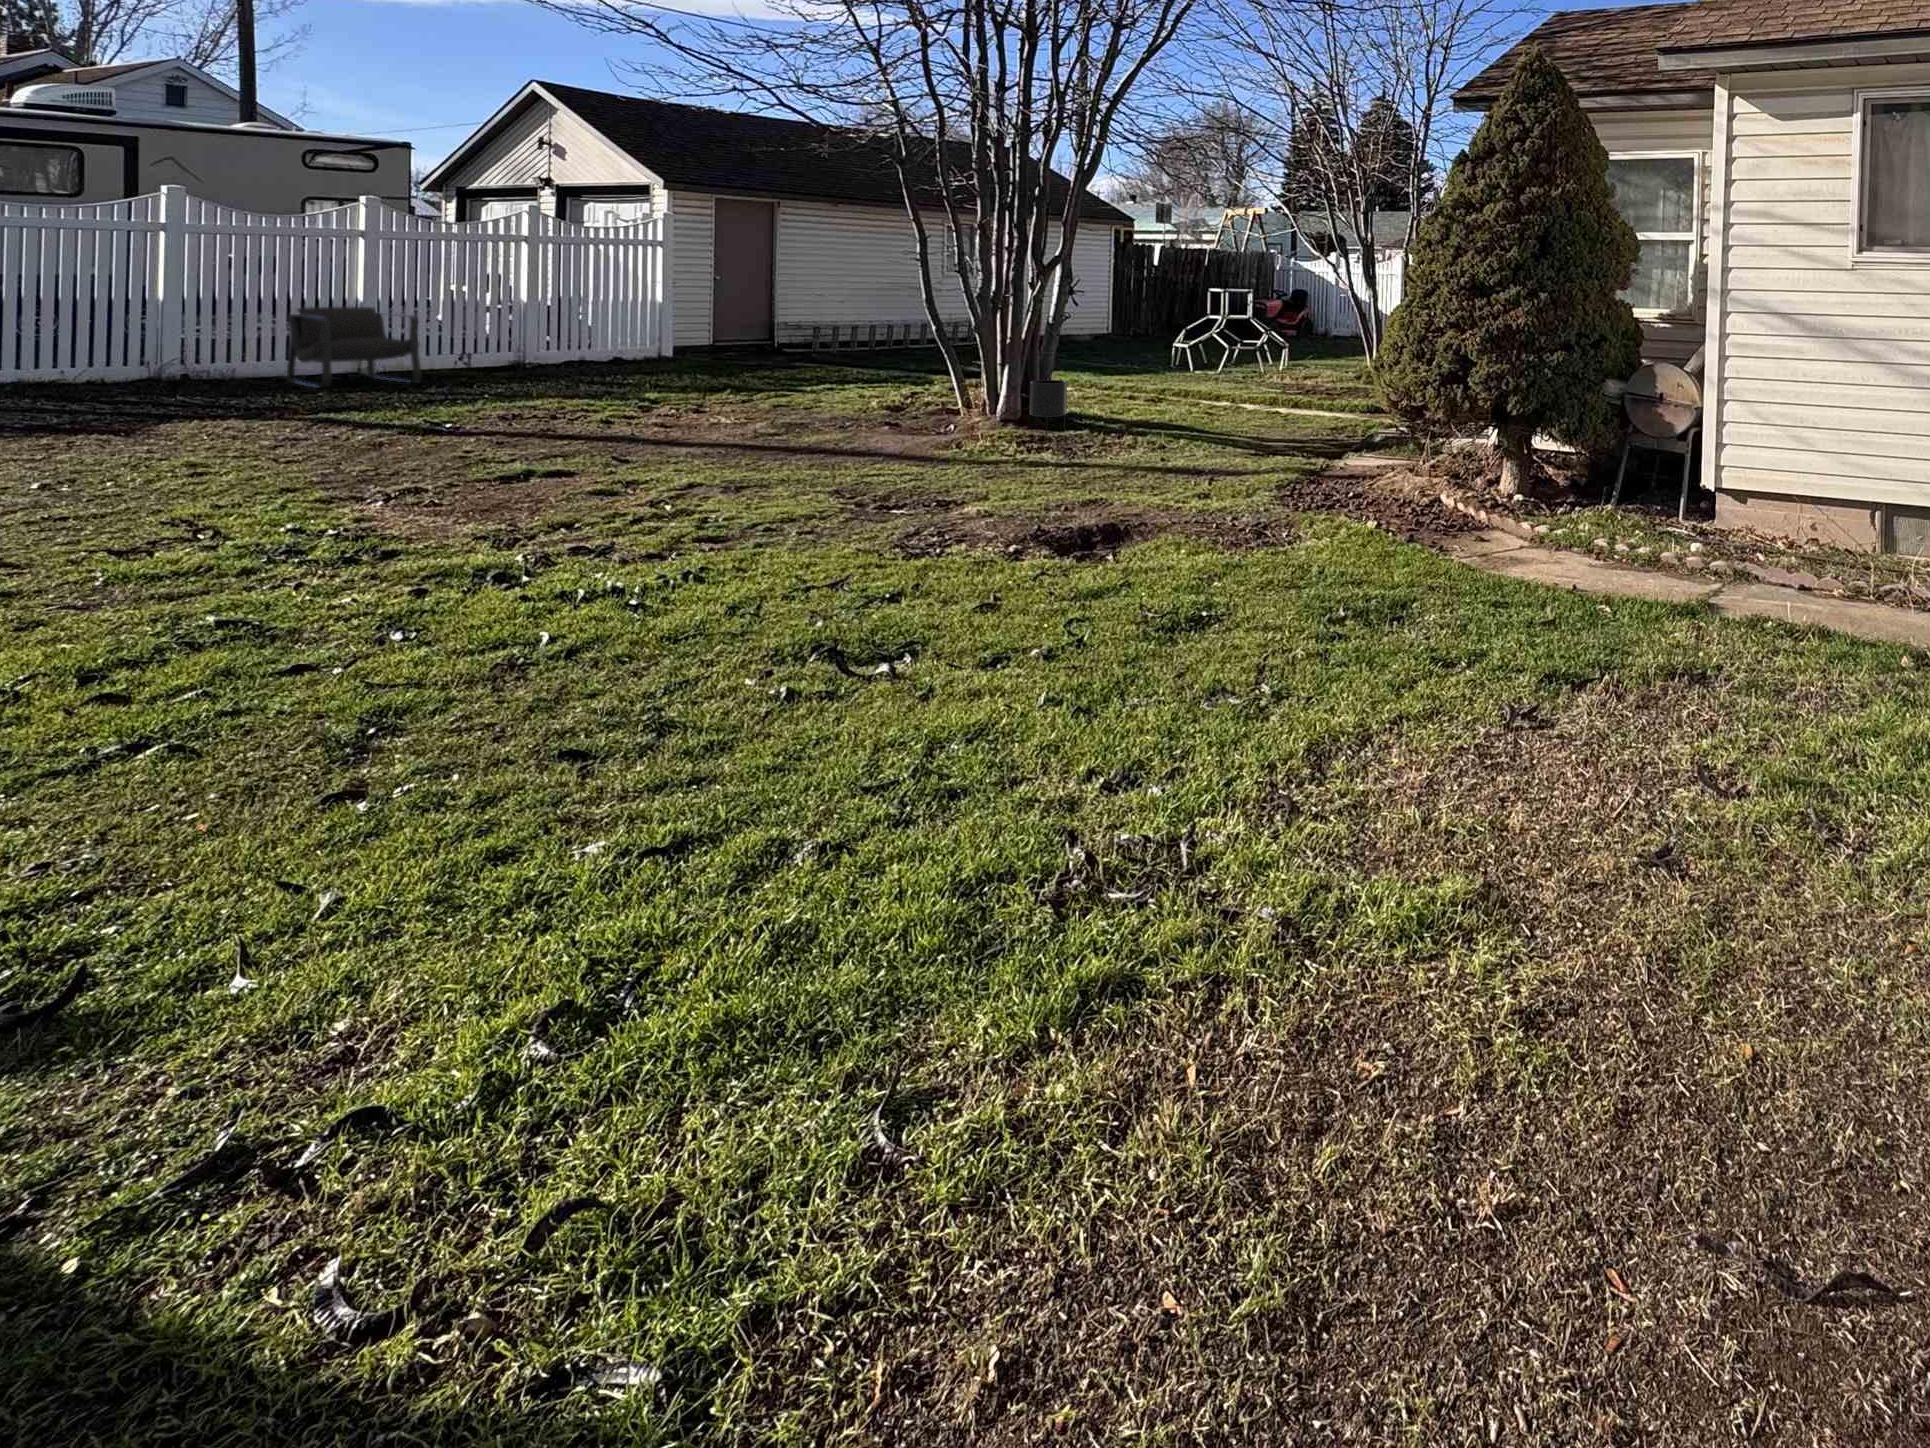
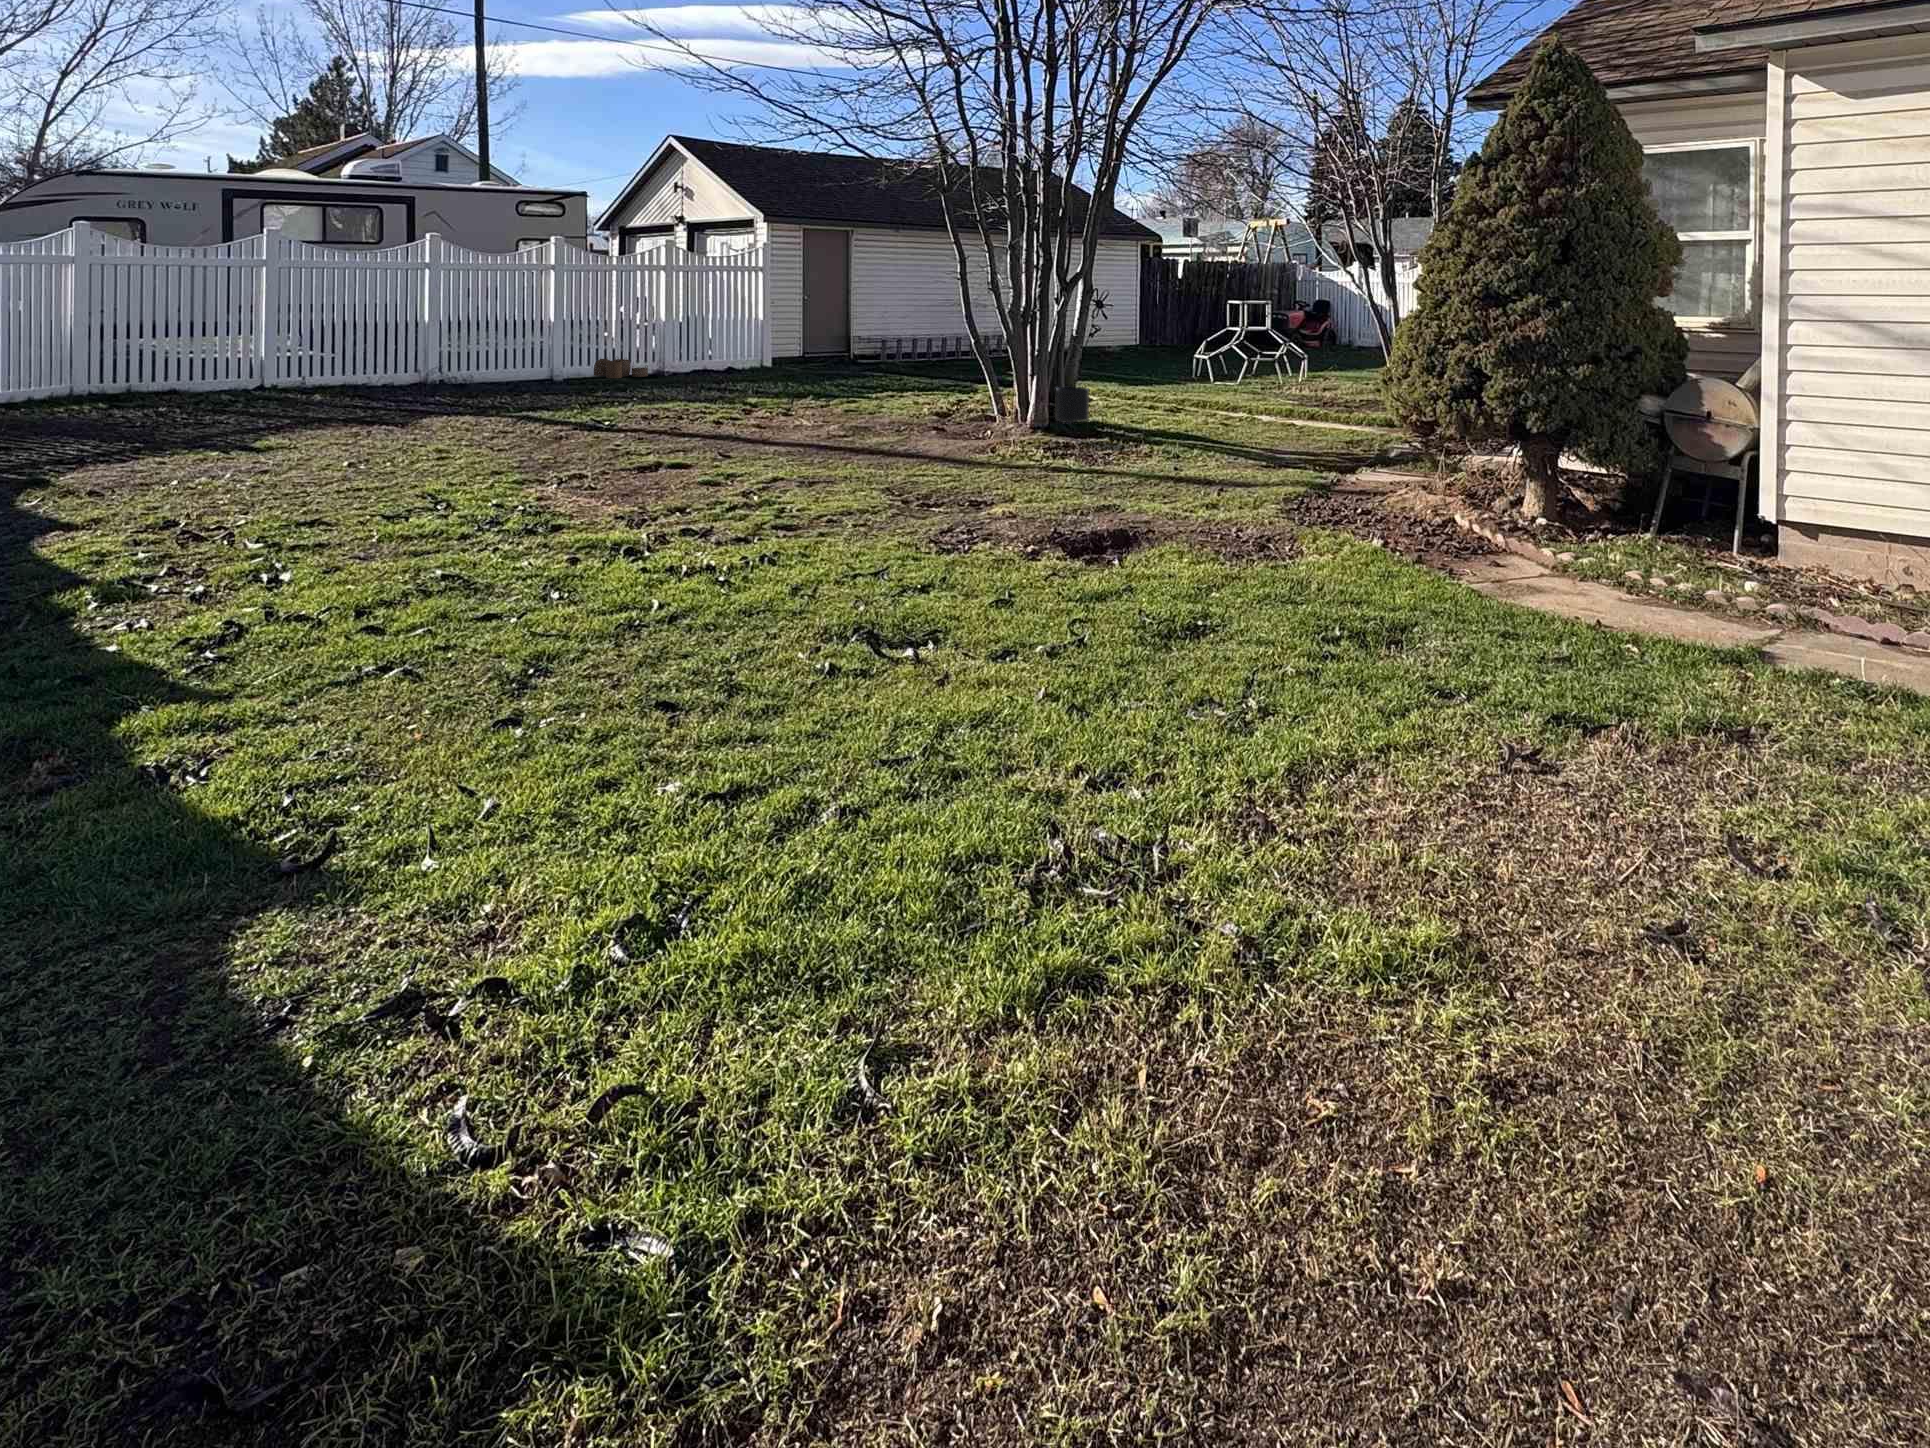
armchair: present [287,307,421,388] -> none [491,319,581,385]
woven basket: none [439,353,517,378] -> present [594,358,648,378]

